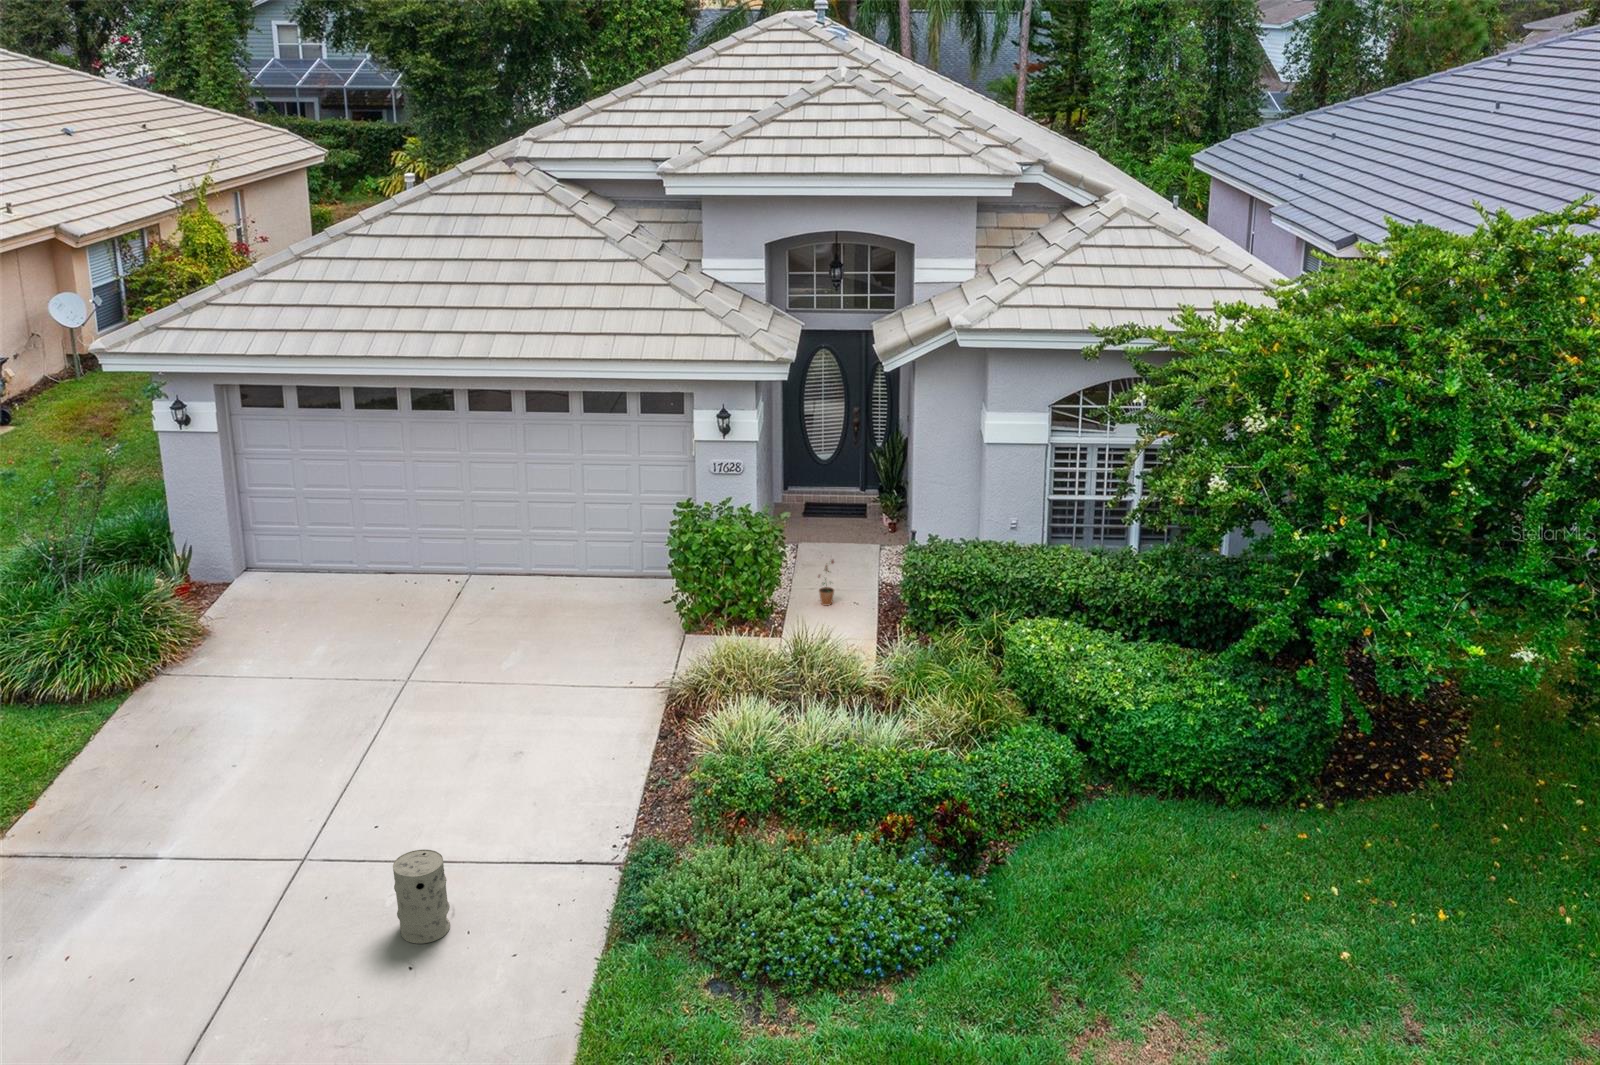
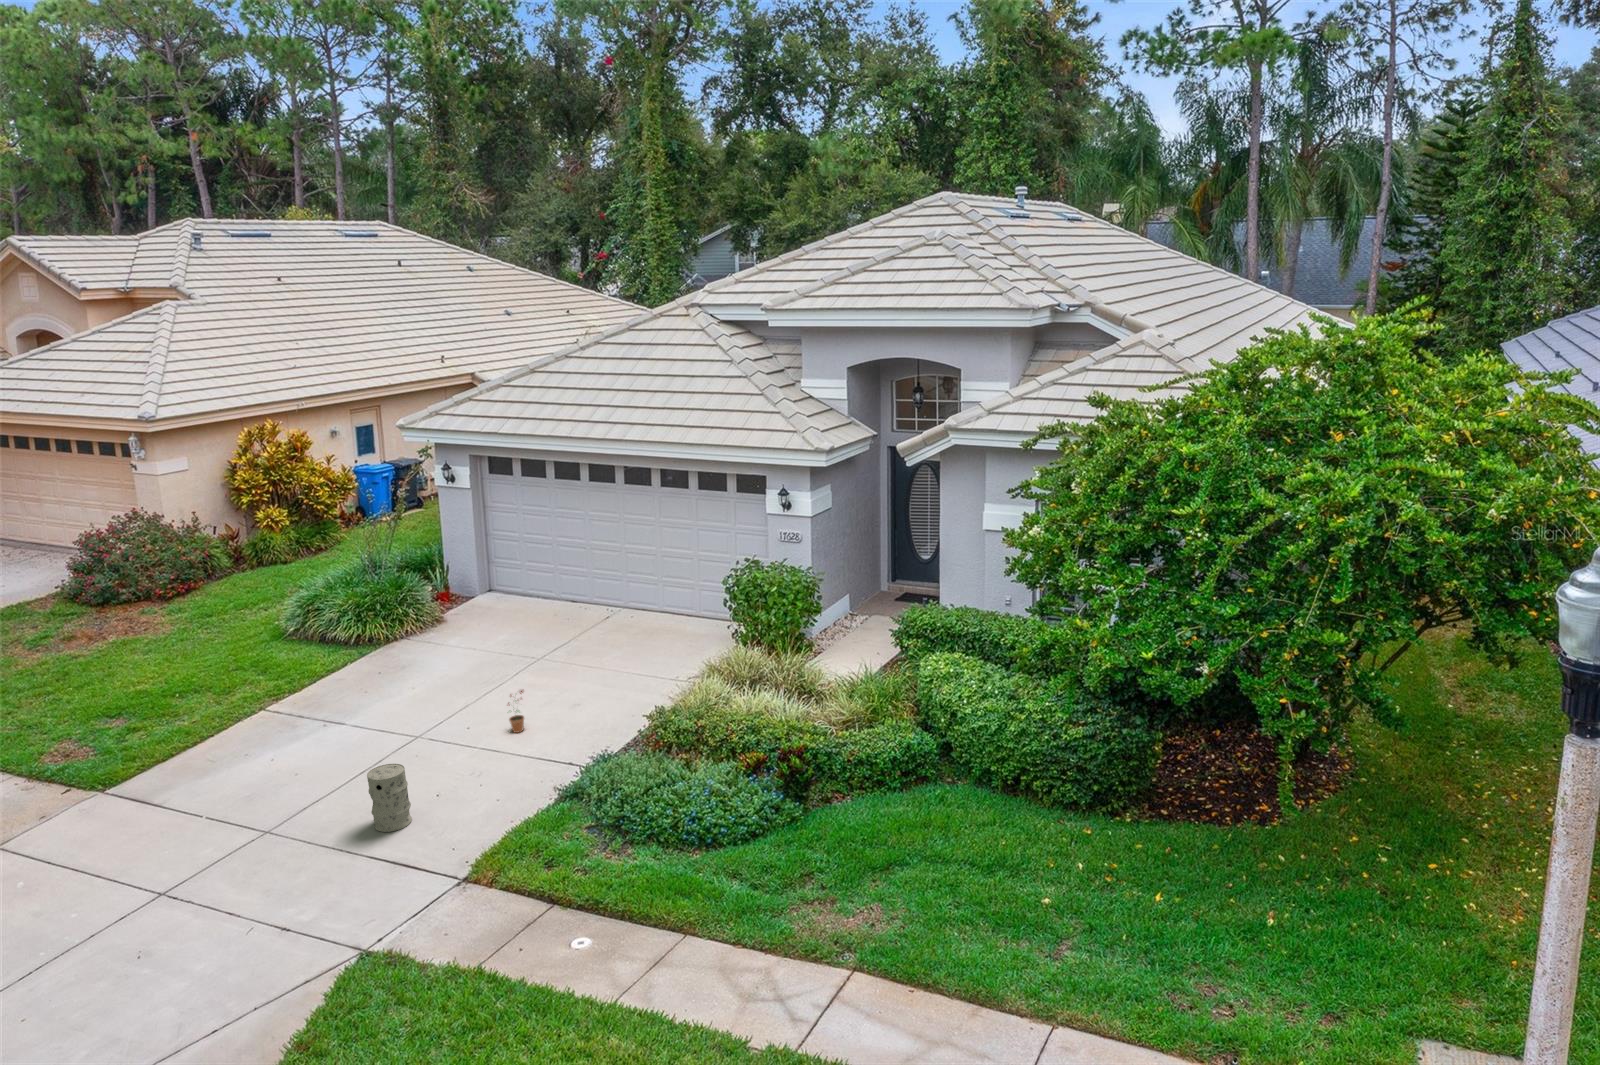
potted plant: present [818,560,834,605] -> present [508,690,524,733]

